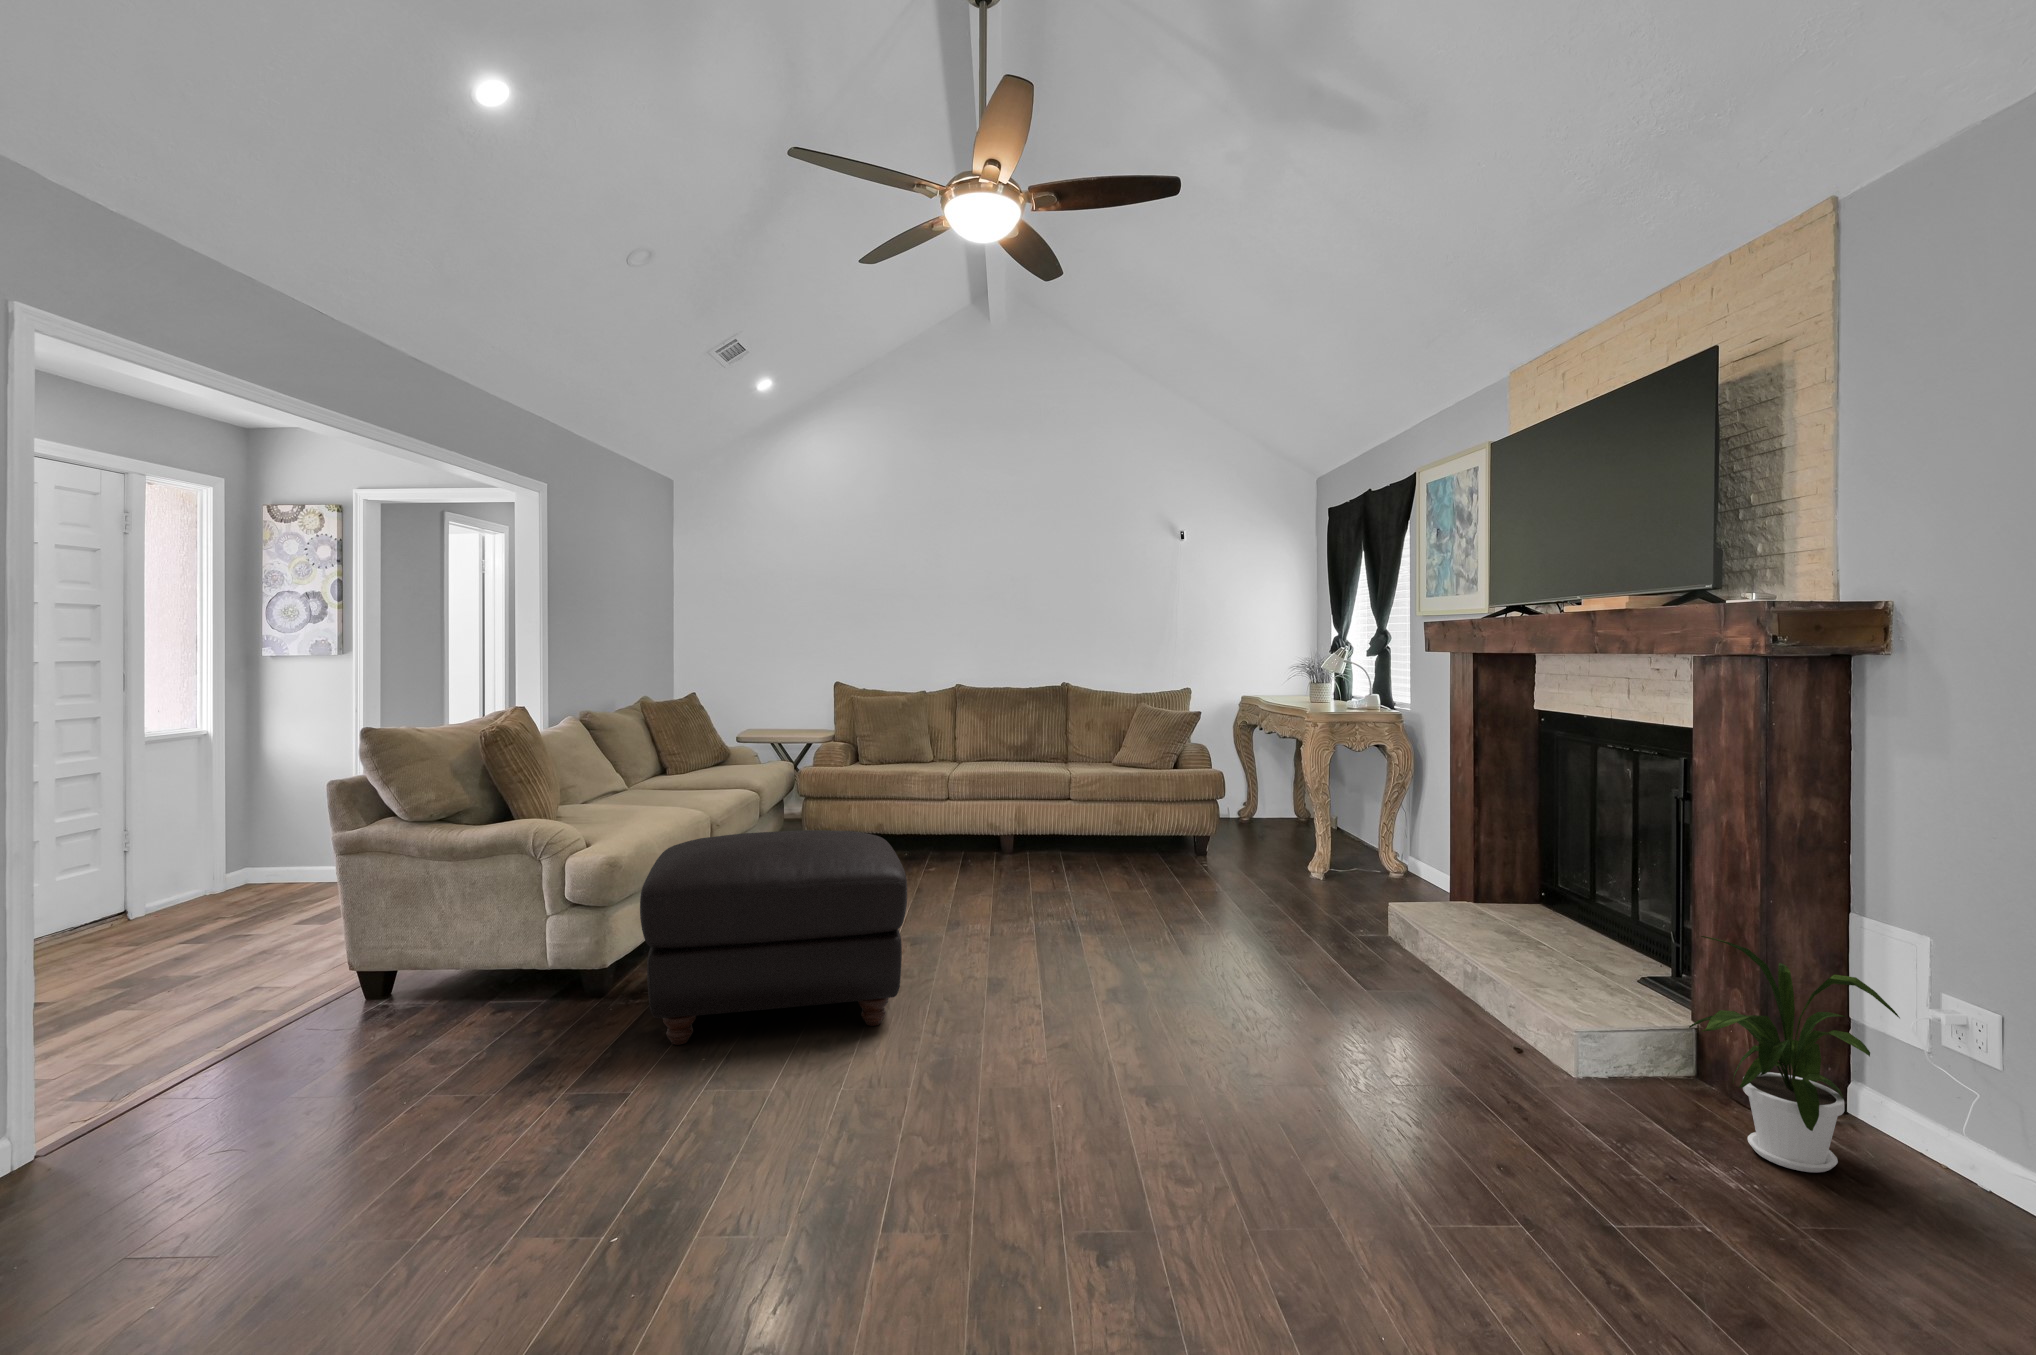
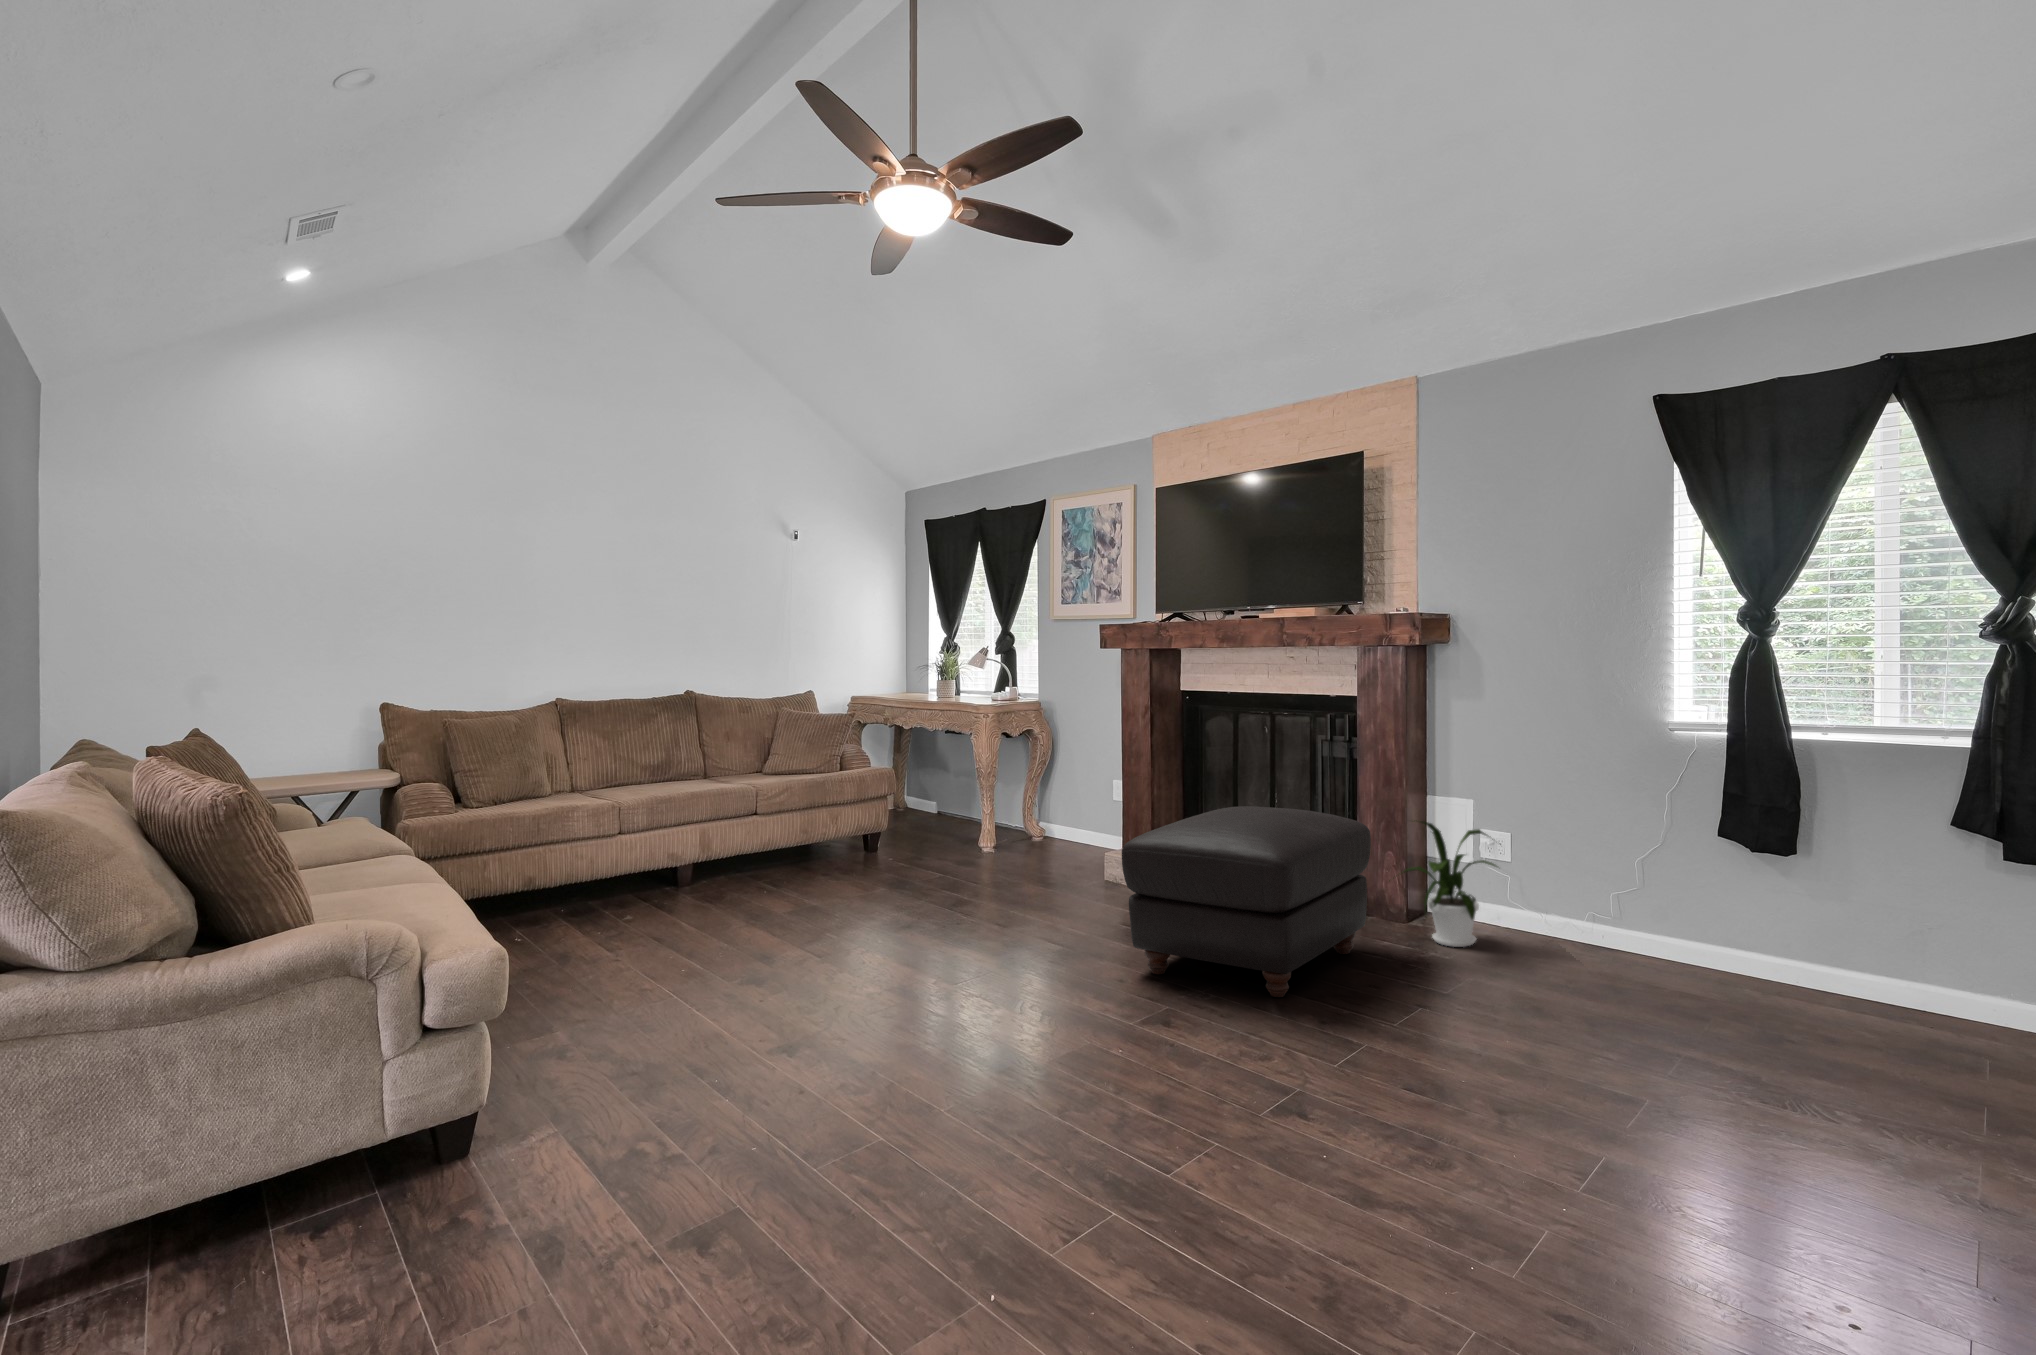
ottoman: present [640,830,907,1045] -> present [1122,806,1371,997]

